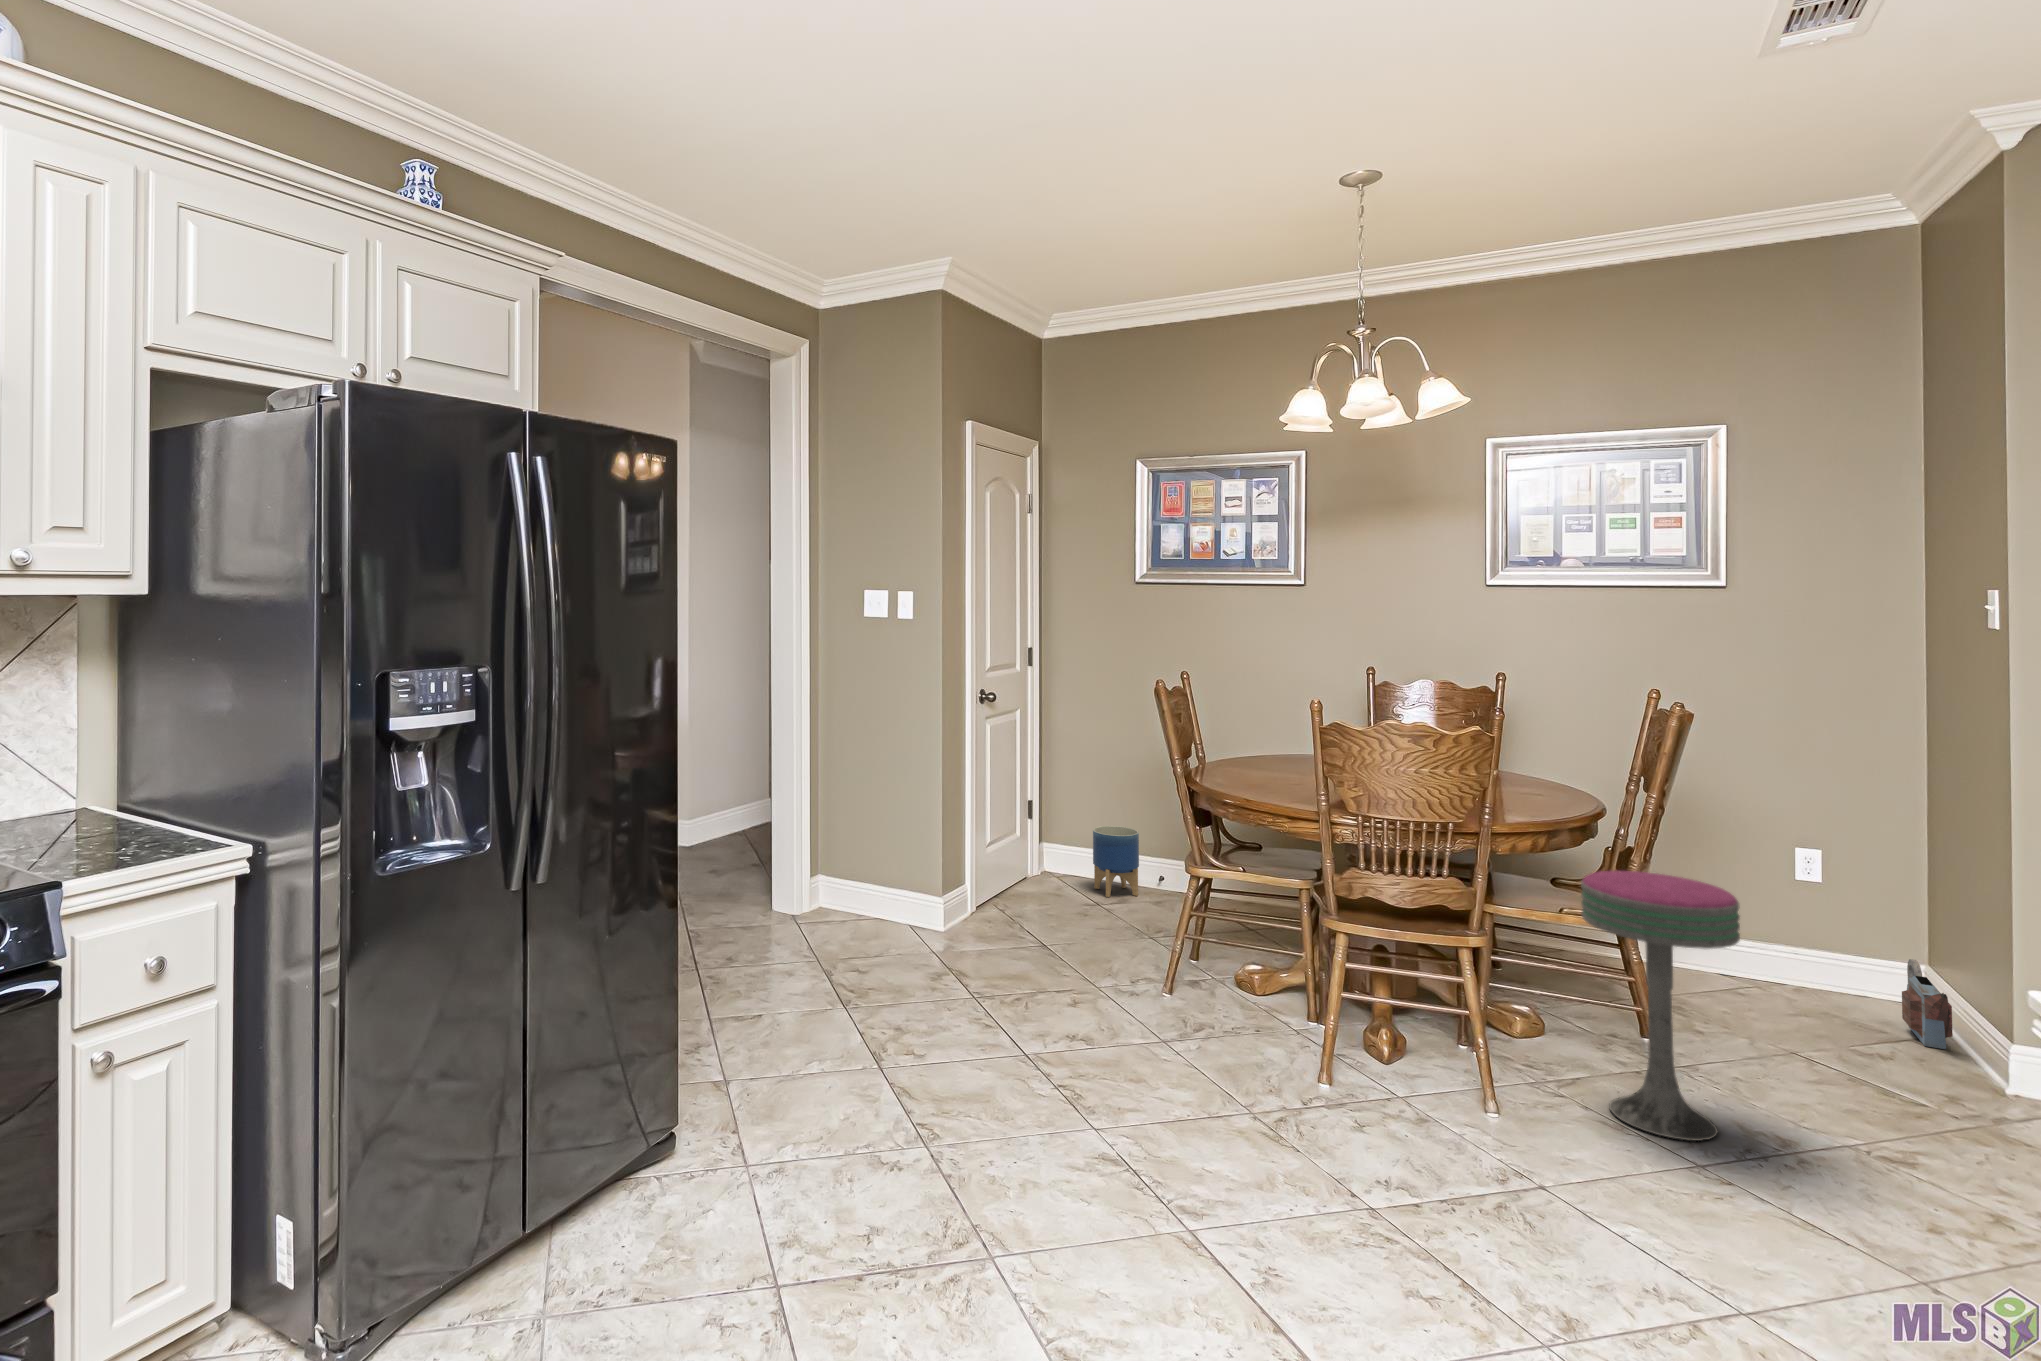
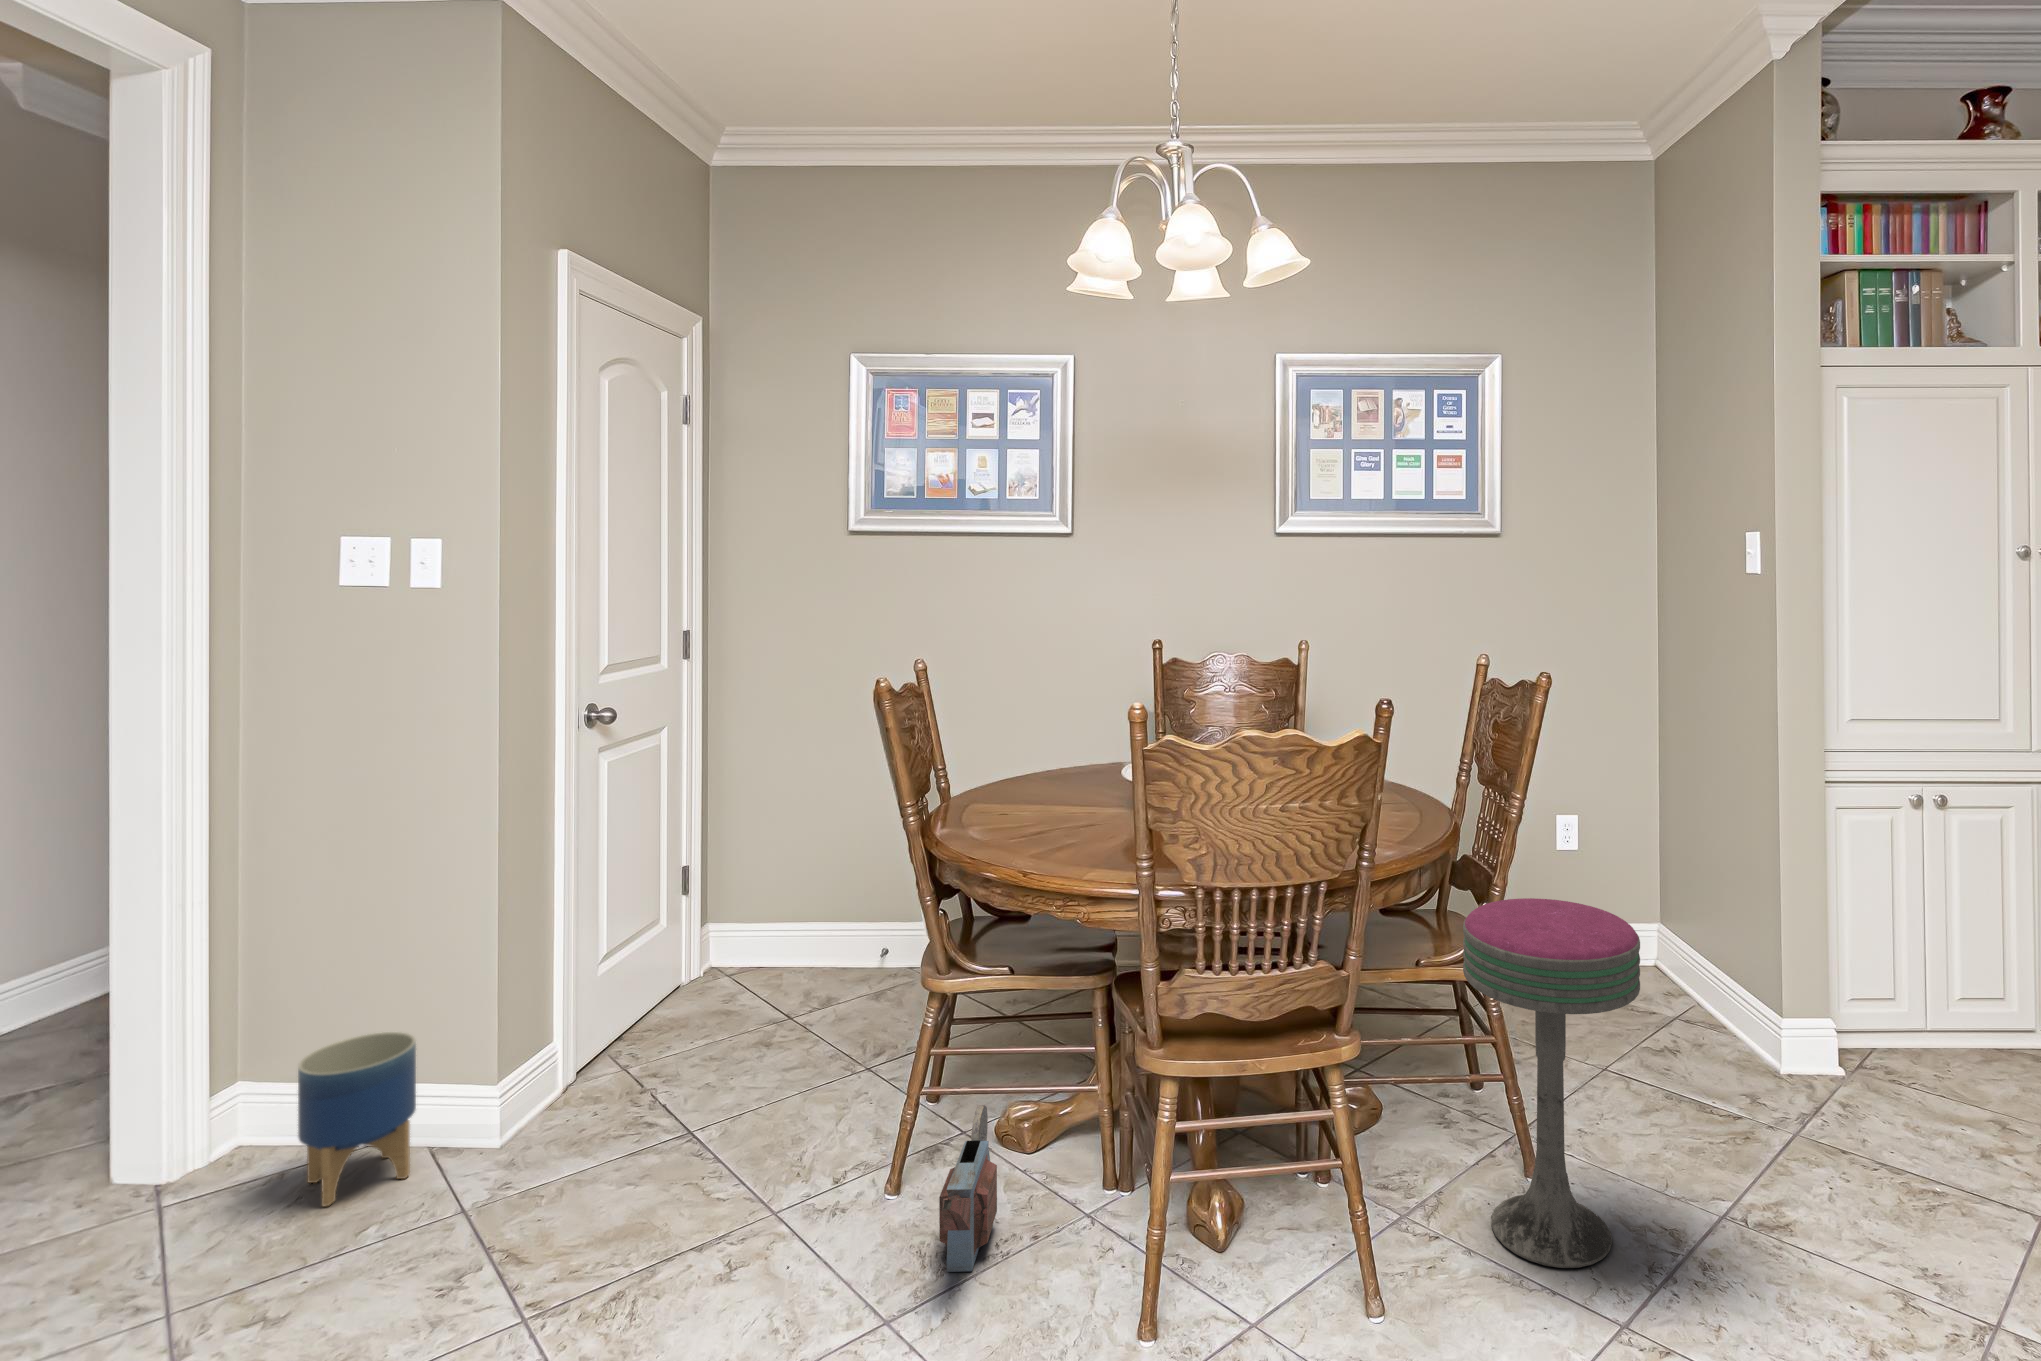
planter: present [1093,826,1139,897] -> present [298,1032,416,1206]
watering can: present [1902,959,1953,1049] -> present [939,1105,997,1272]

